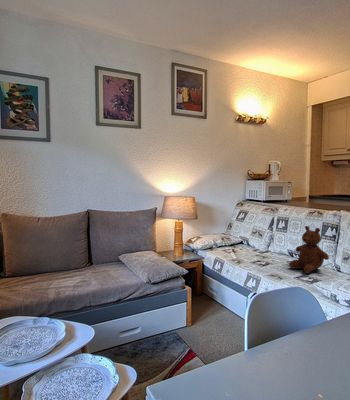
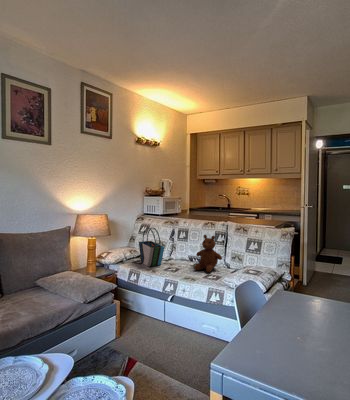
tote bag: none [231,213,255,257] -> present [139,227,164,267]

